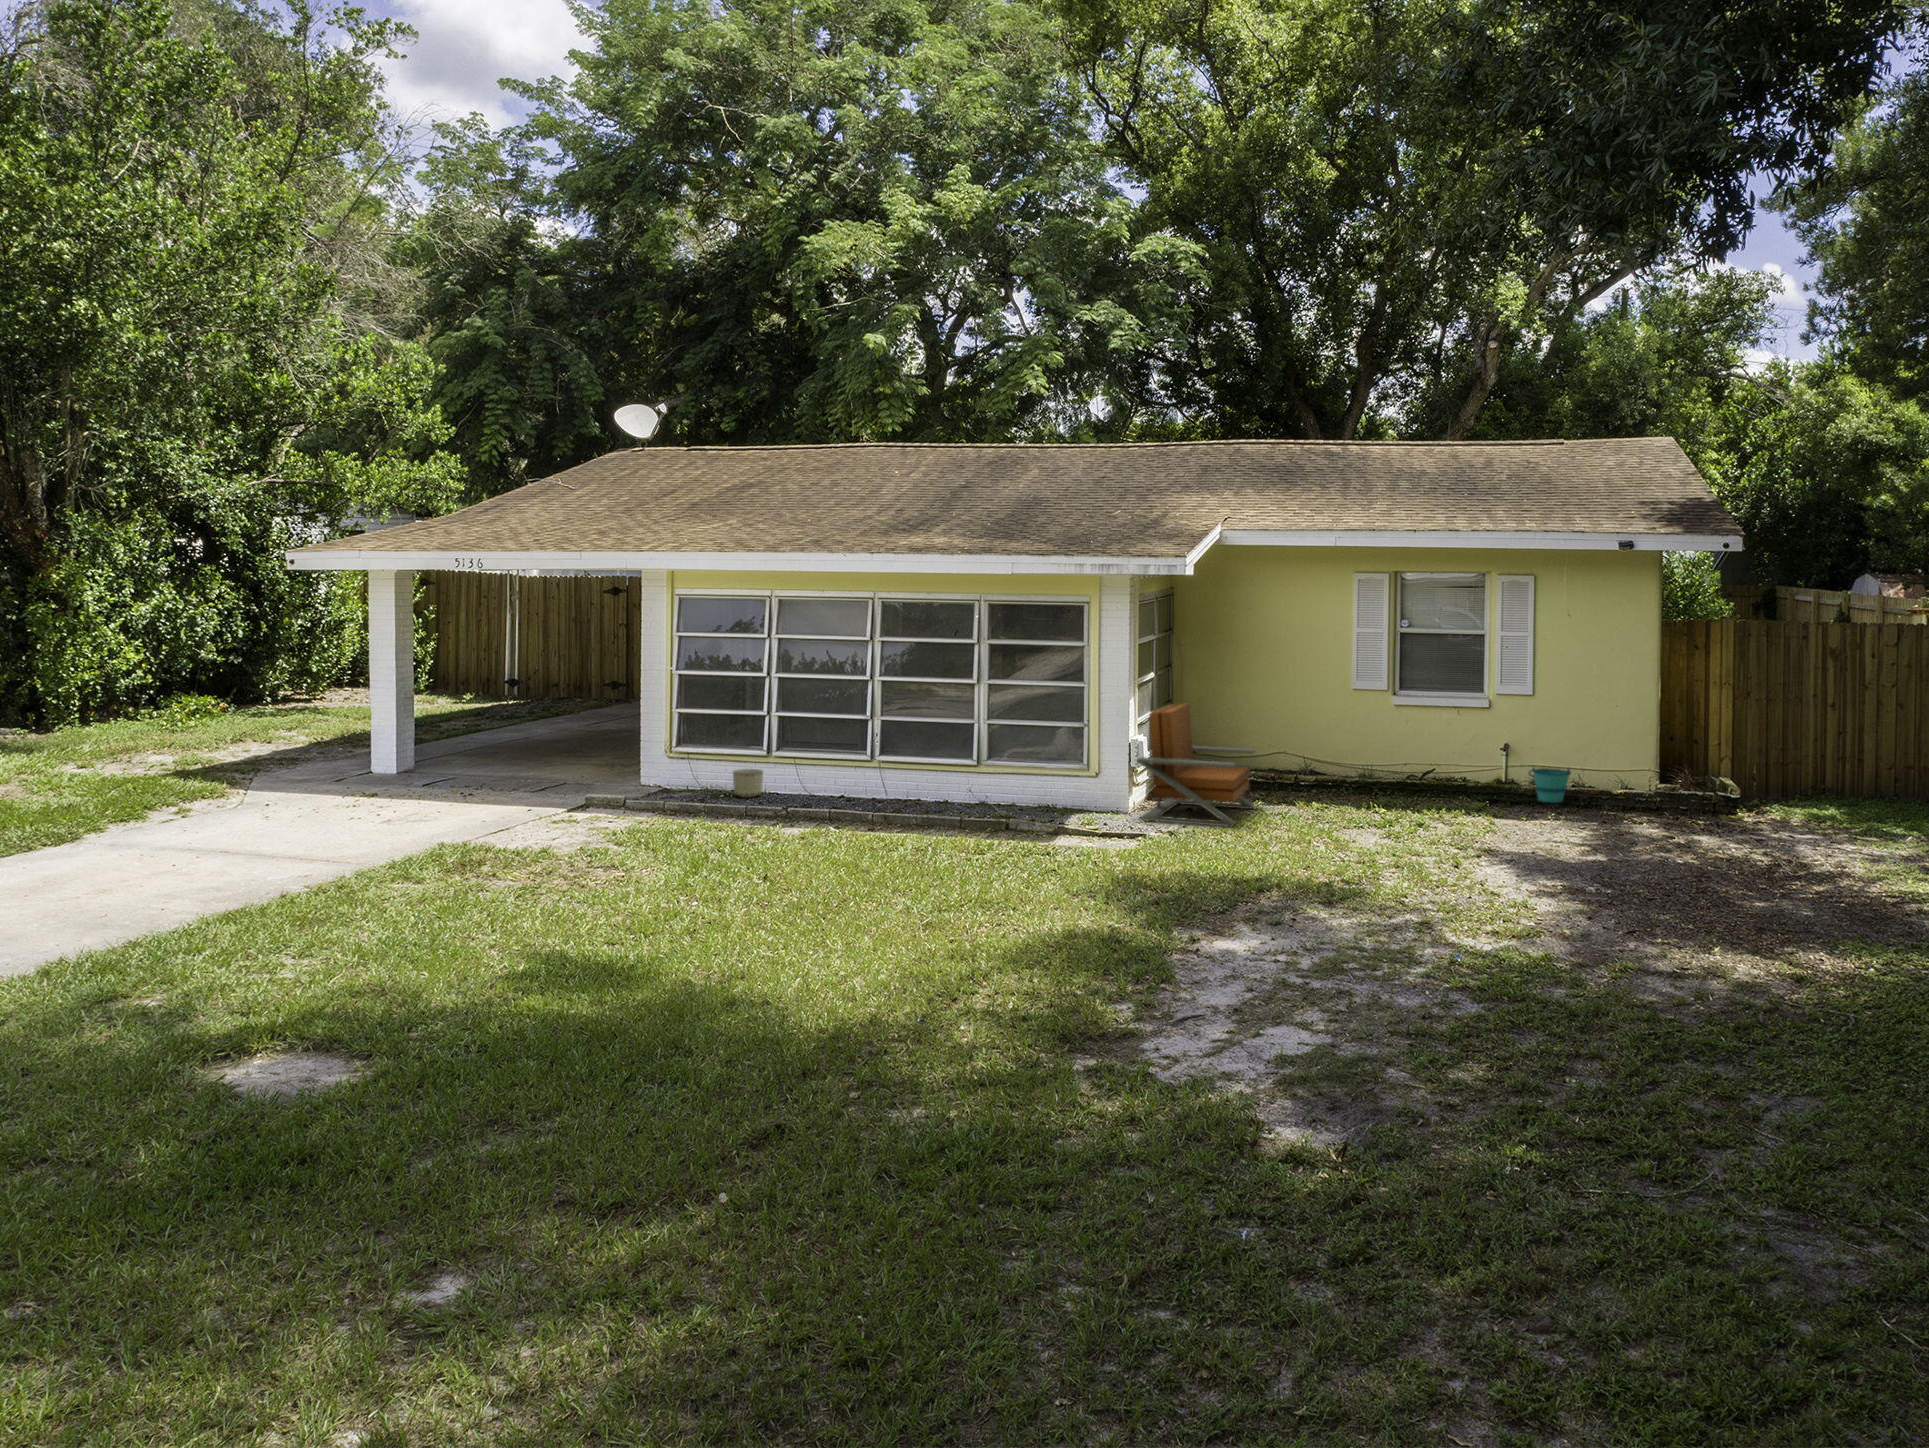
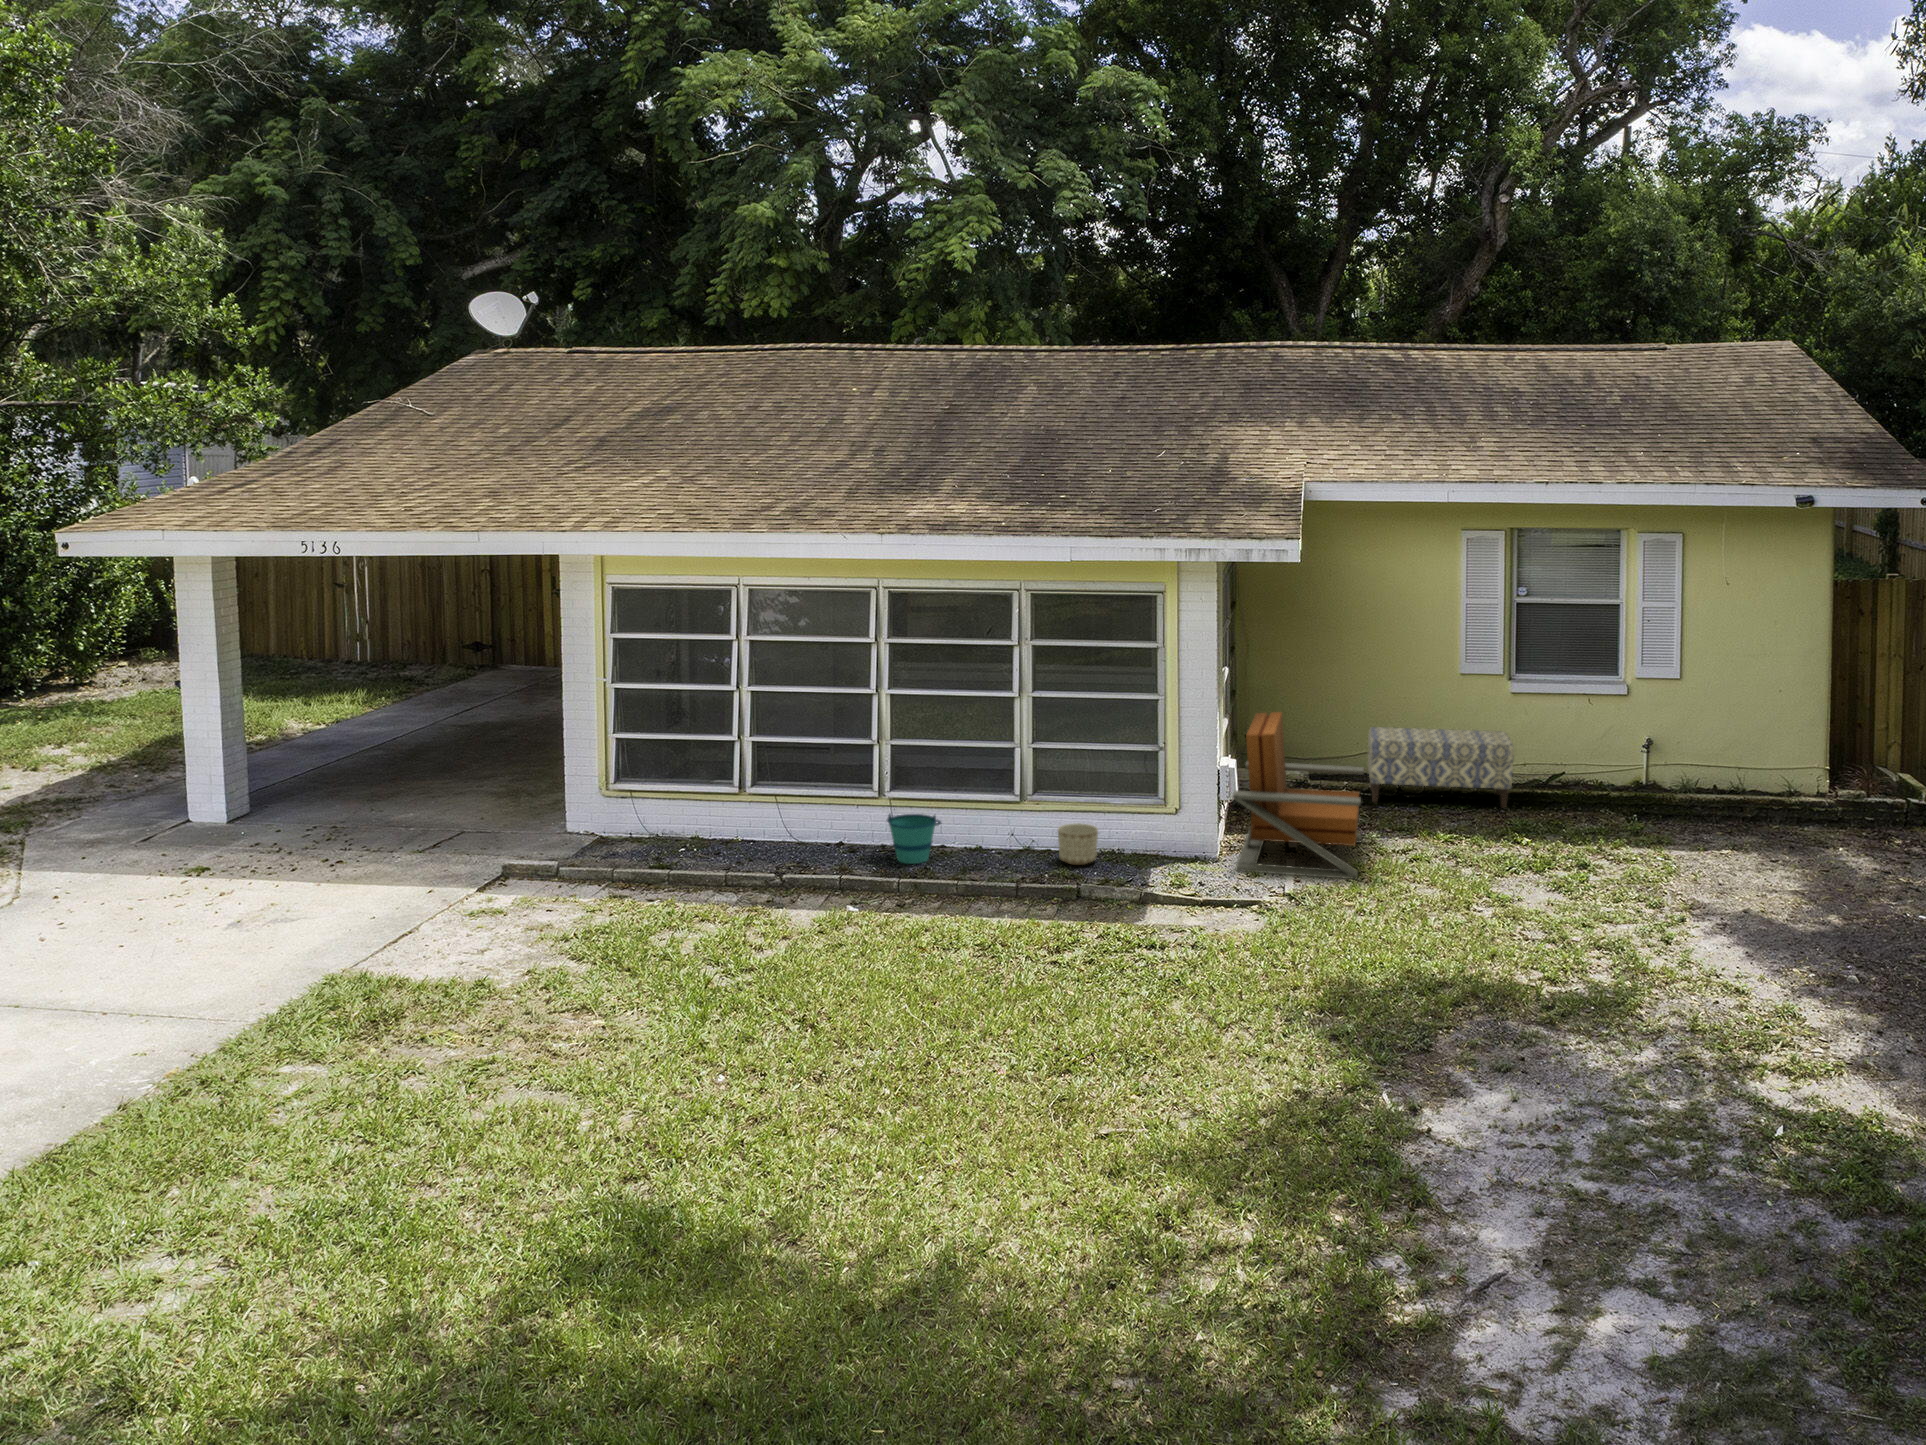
bench: none [1278,732,1393,796] -> present [1368,727,1514,808]
bucket: present [1529,768,1571,802] -> present [887,814,941,864]
planter: present [733,769,763,798] -> present [1058,823,1098,865]

